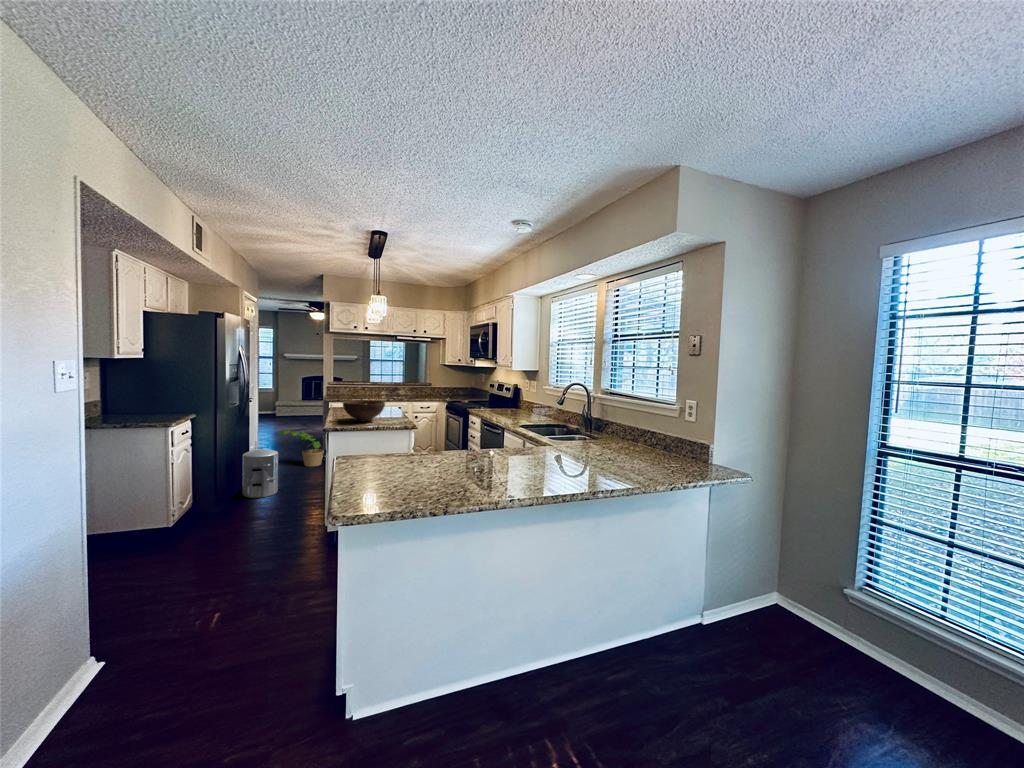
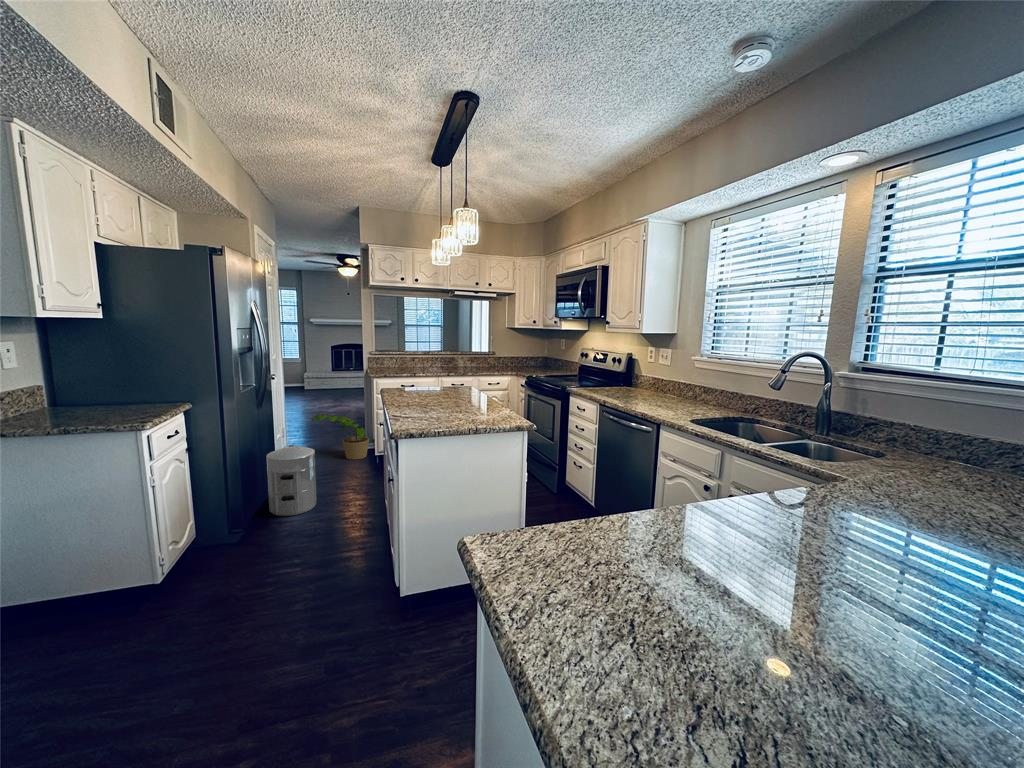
fruit bowl: present [343,400,385,421] -> none [417,382,483,417]

